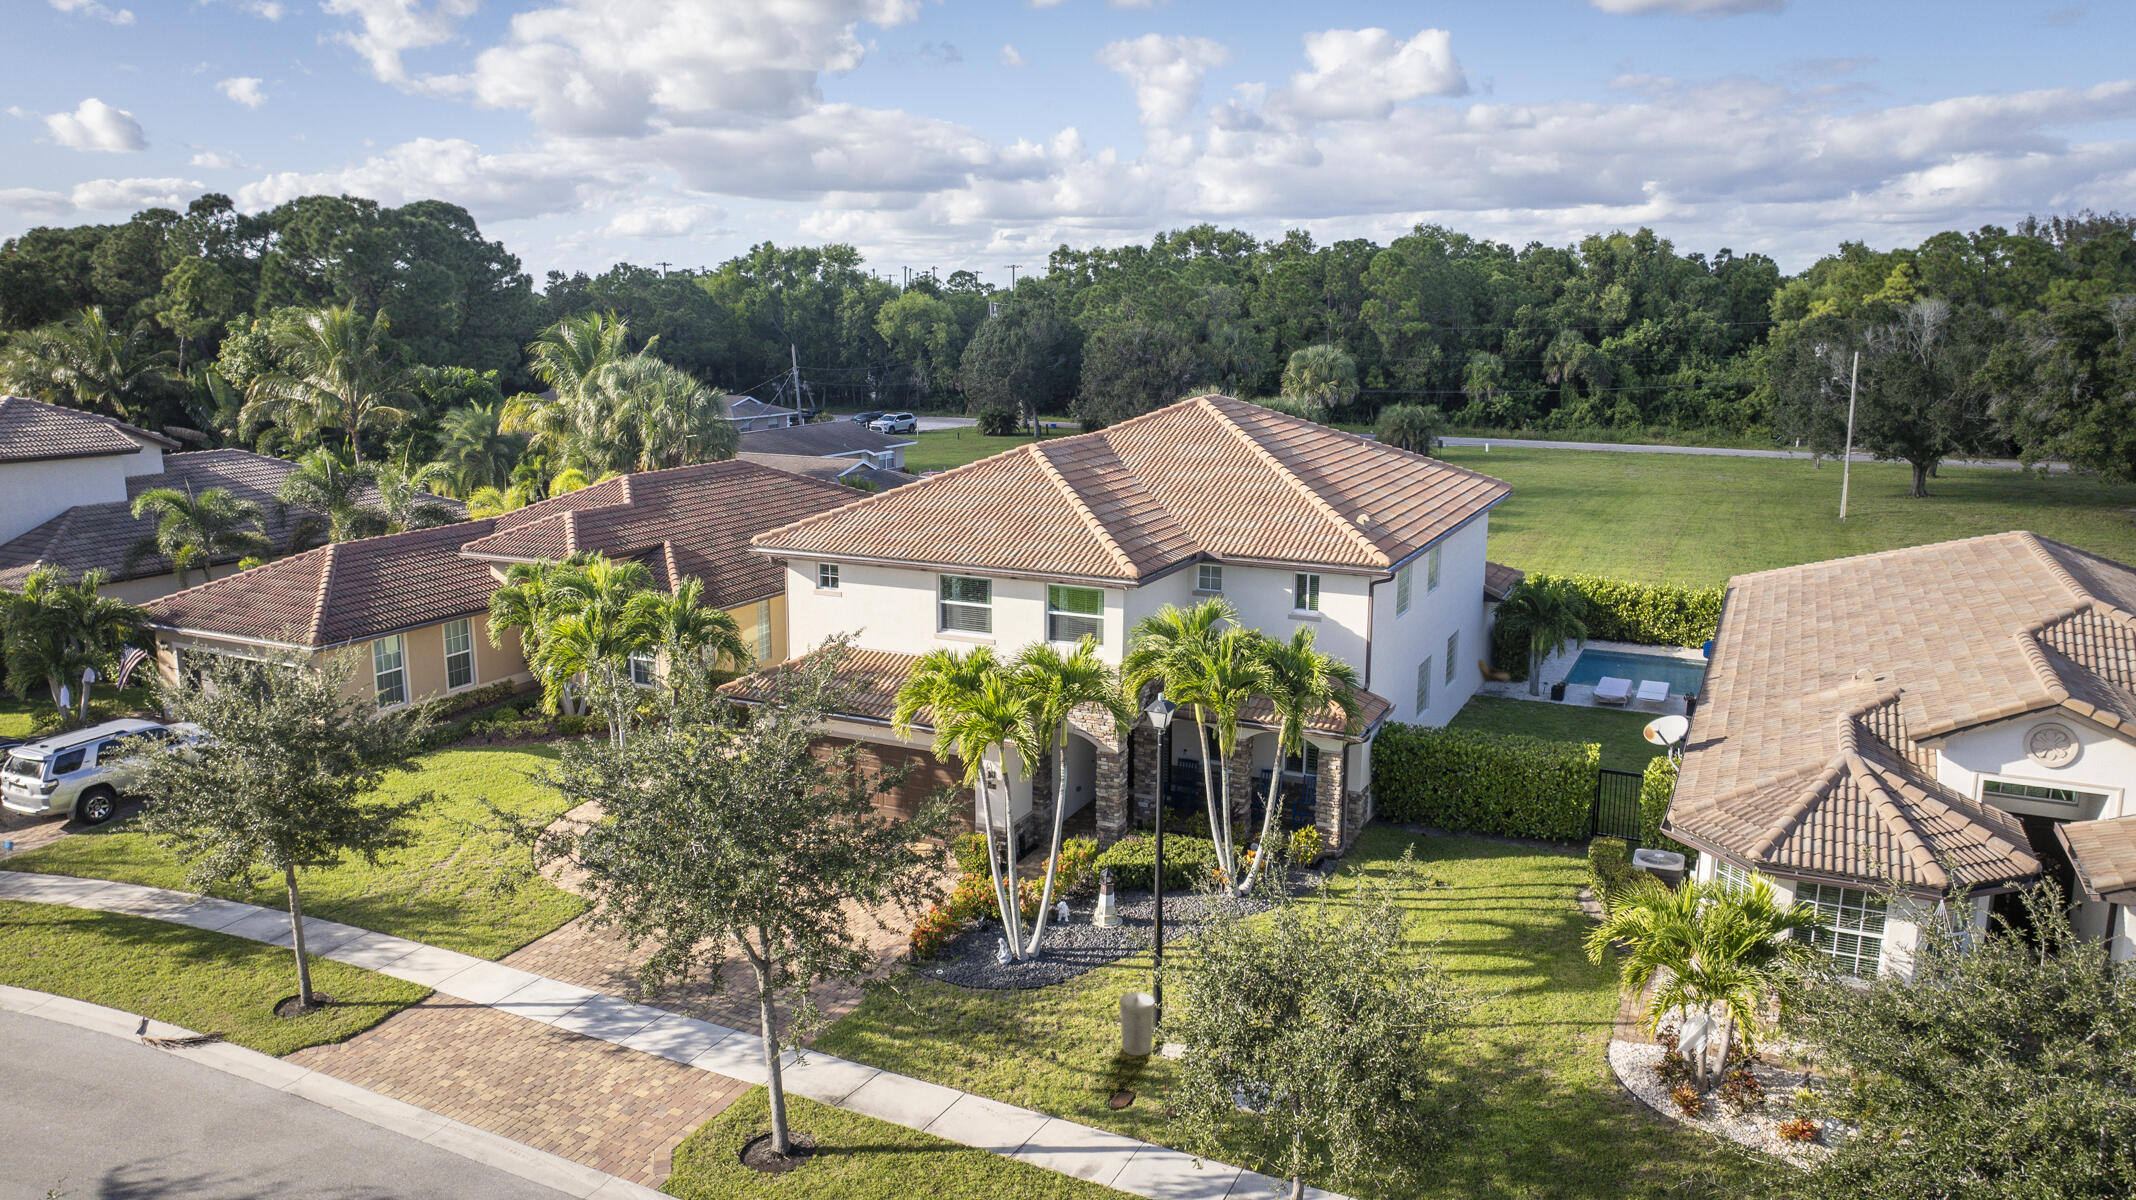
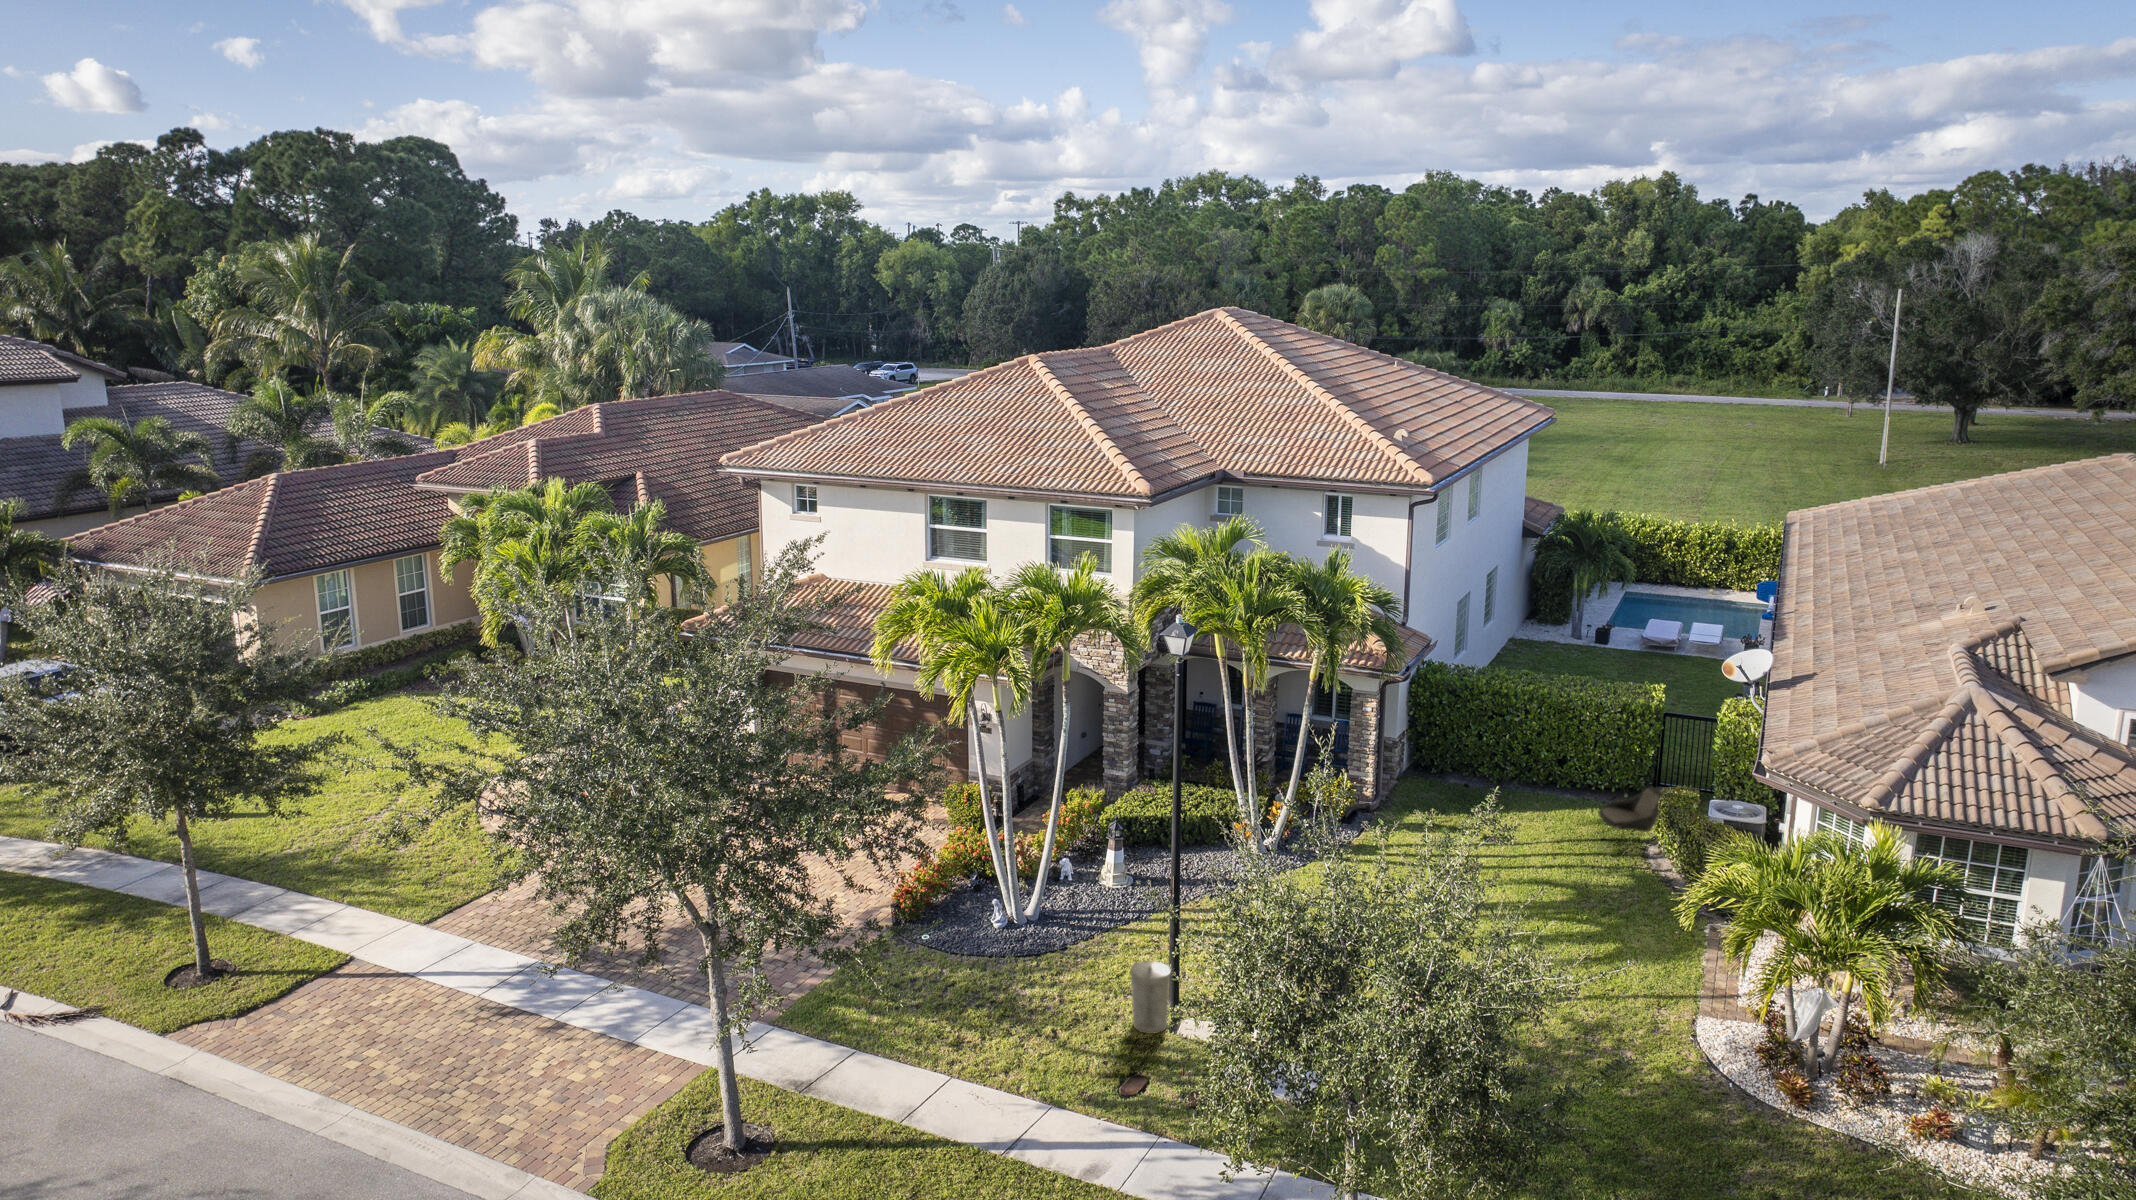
lounge chair: present [1478,660,1509,696] -> present [1598,788,1663,854]

